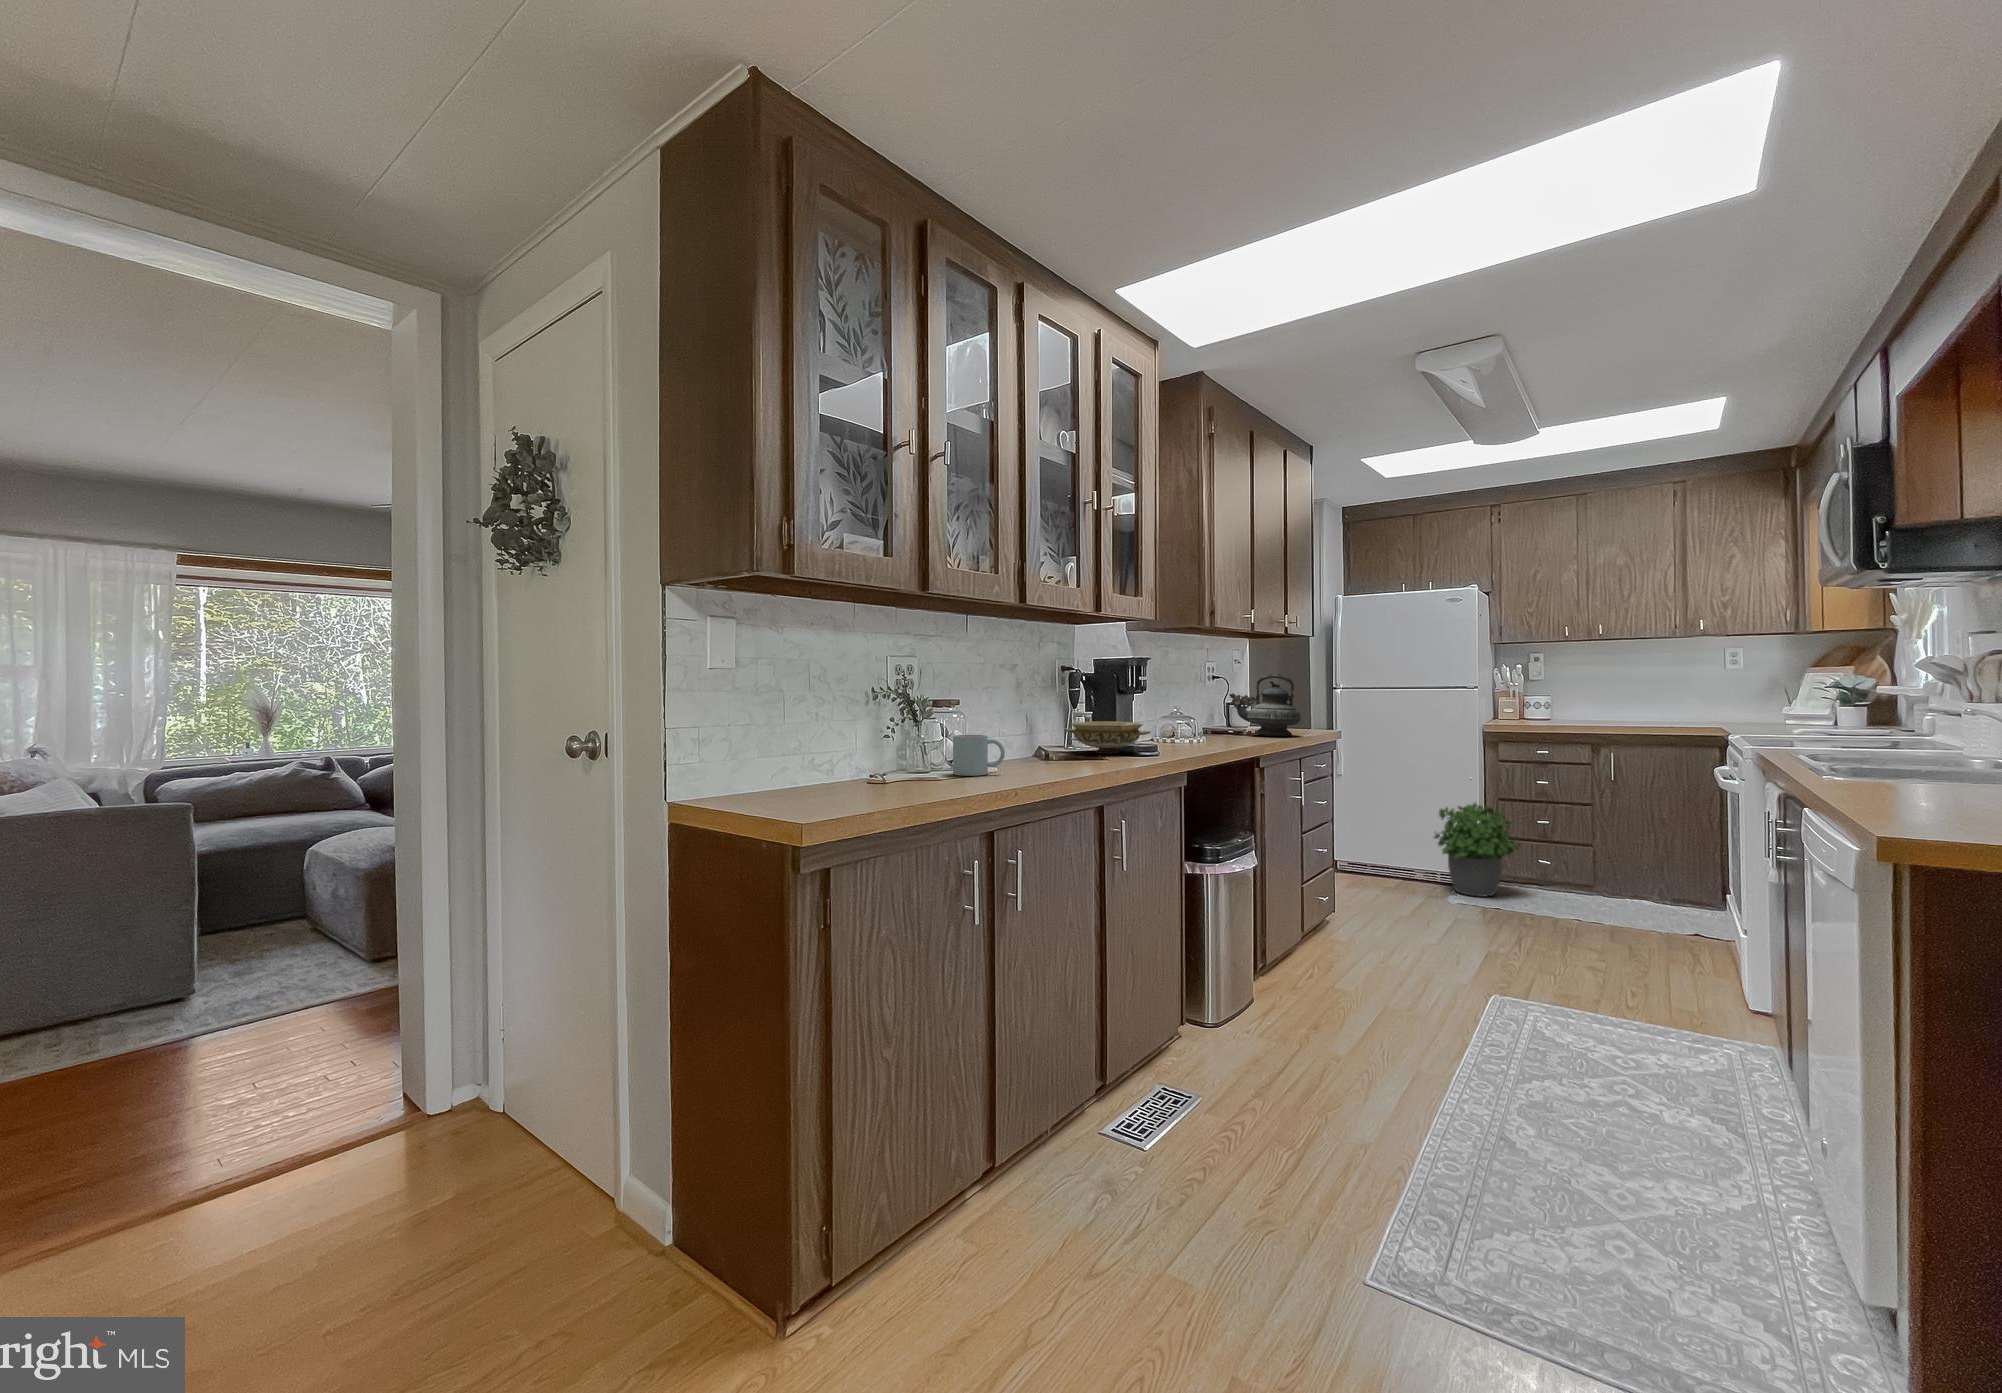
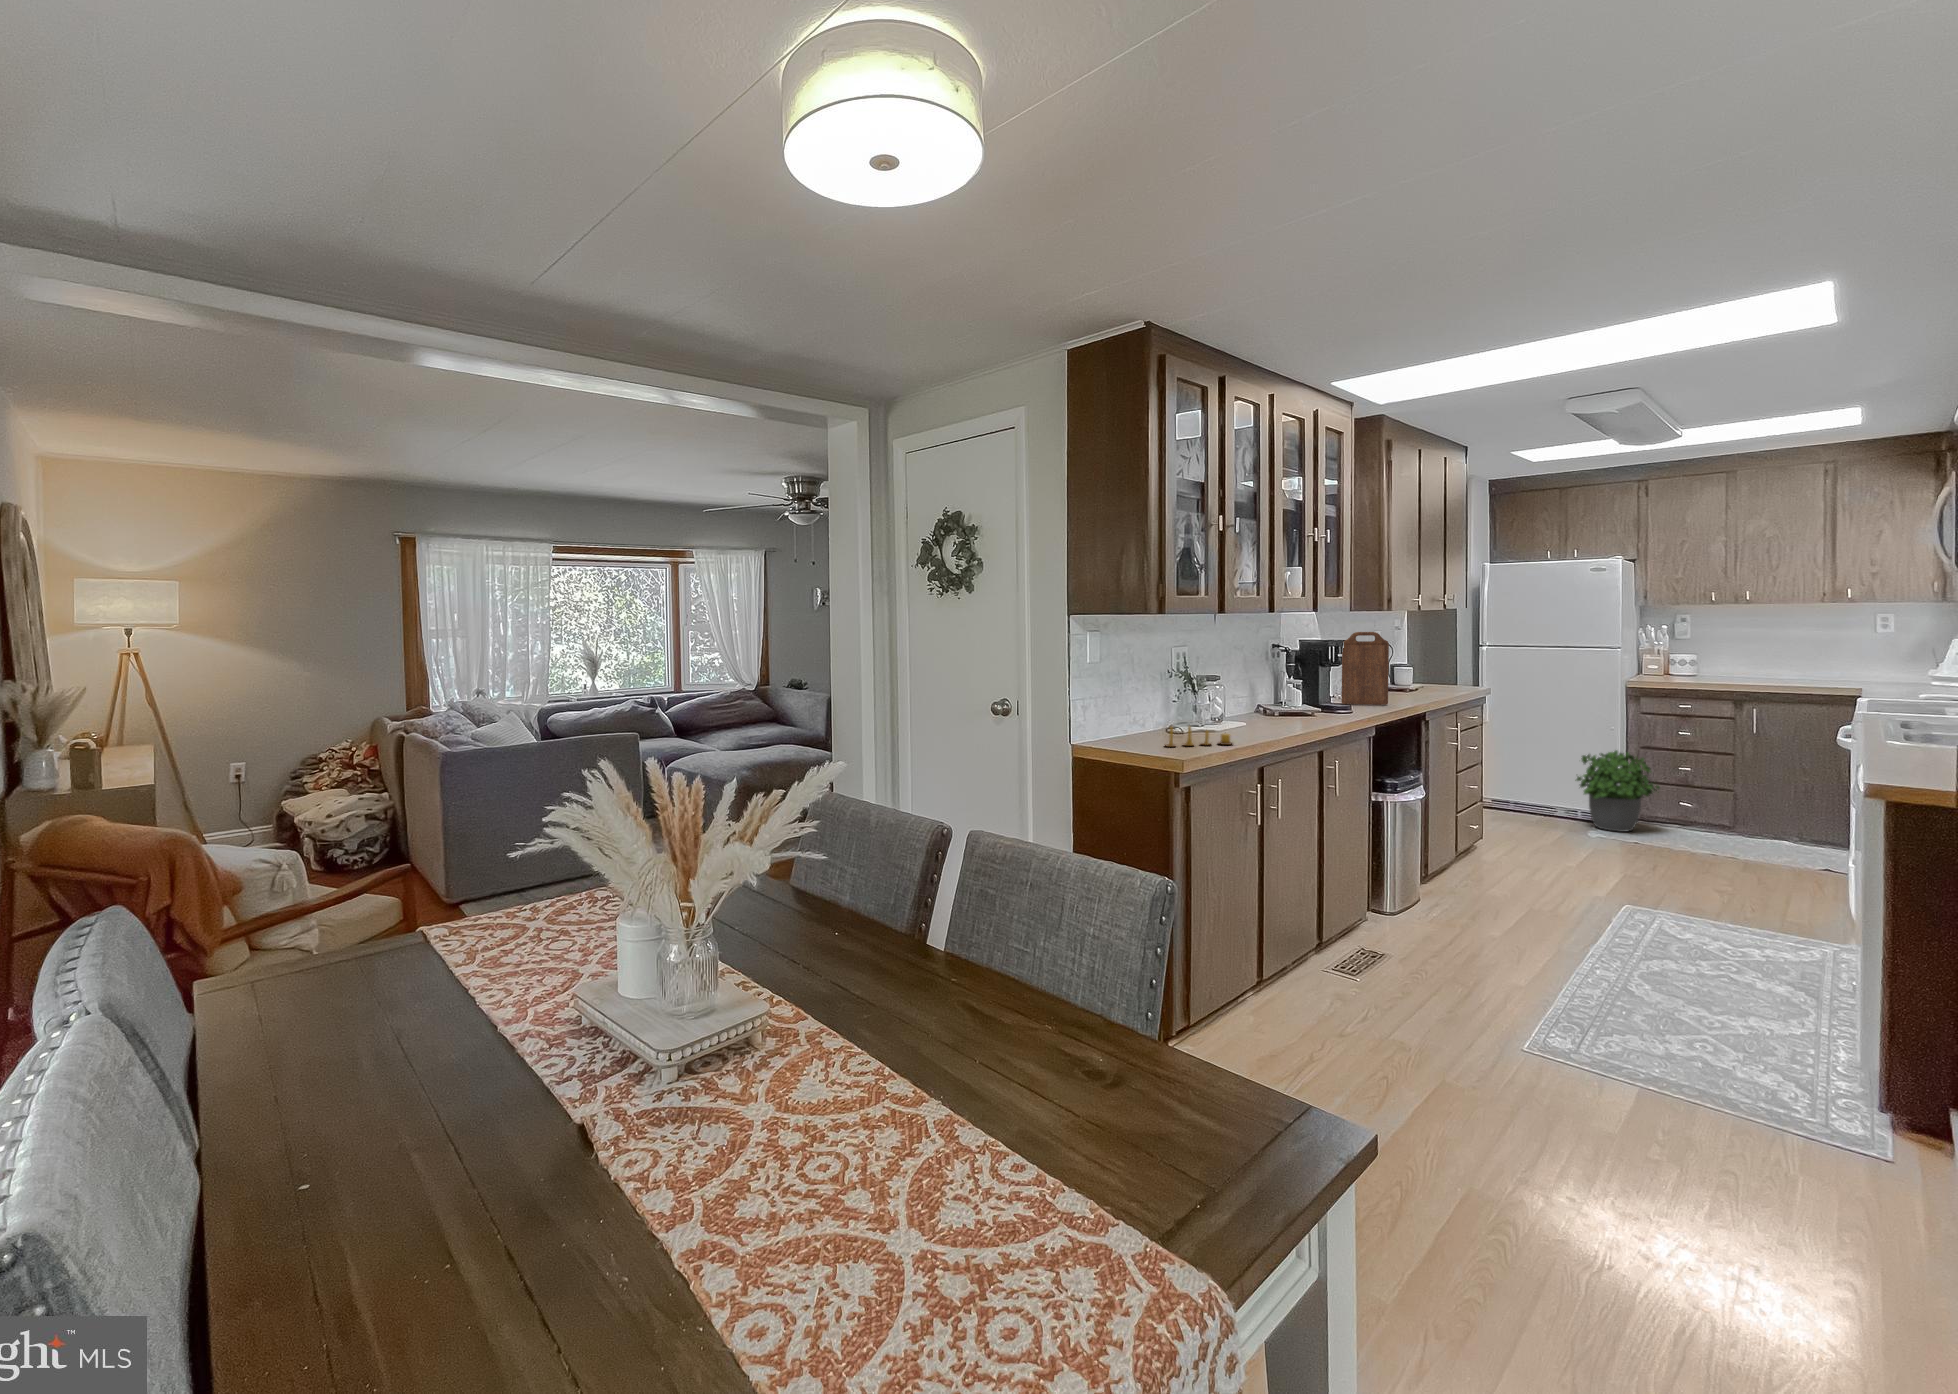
cutting board: none [1153,652,1209,746] -> present [1342,632,1389,705]
teapot: present [1230,674,1301,736] -> none [1397,644,1460,695]
ceramic bowl: present [1065,721,1151,753] -> none [1277,687,1348,711]
mug: present [953,735,1005,776] -> none [1222,701,1259,729]
candle: none [811,764,929,802] -> present [1166,726,1232,747]

